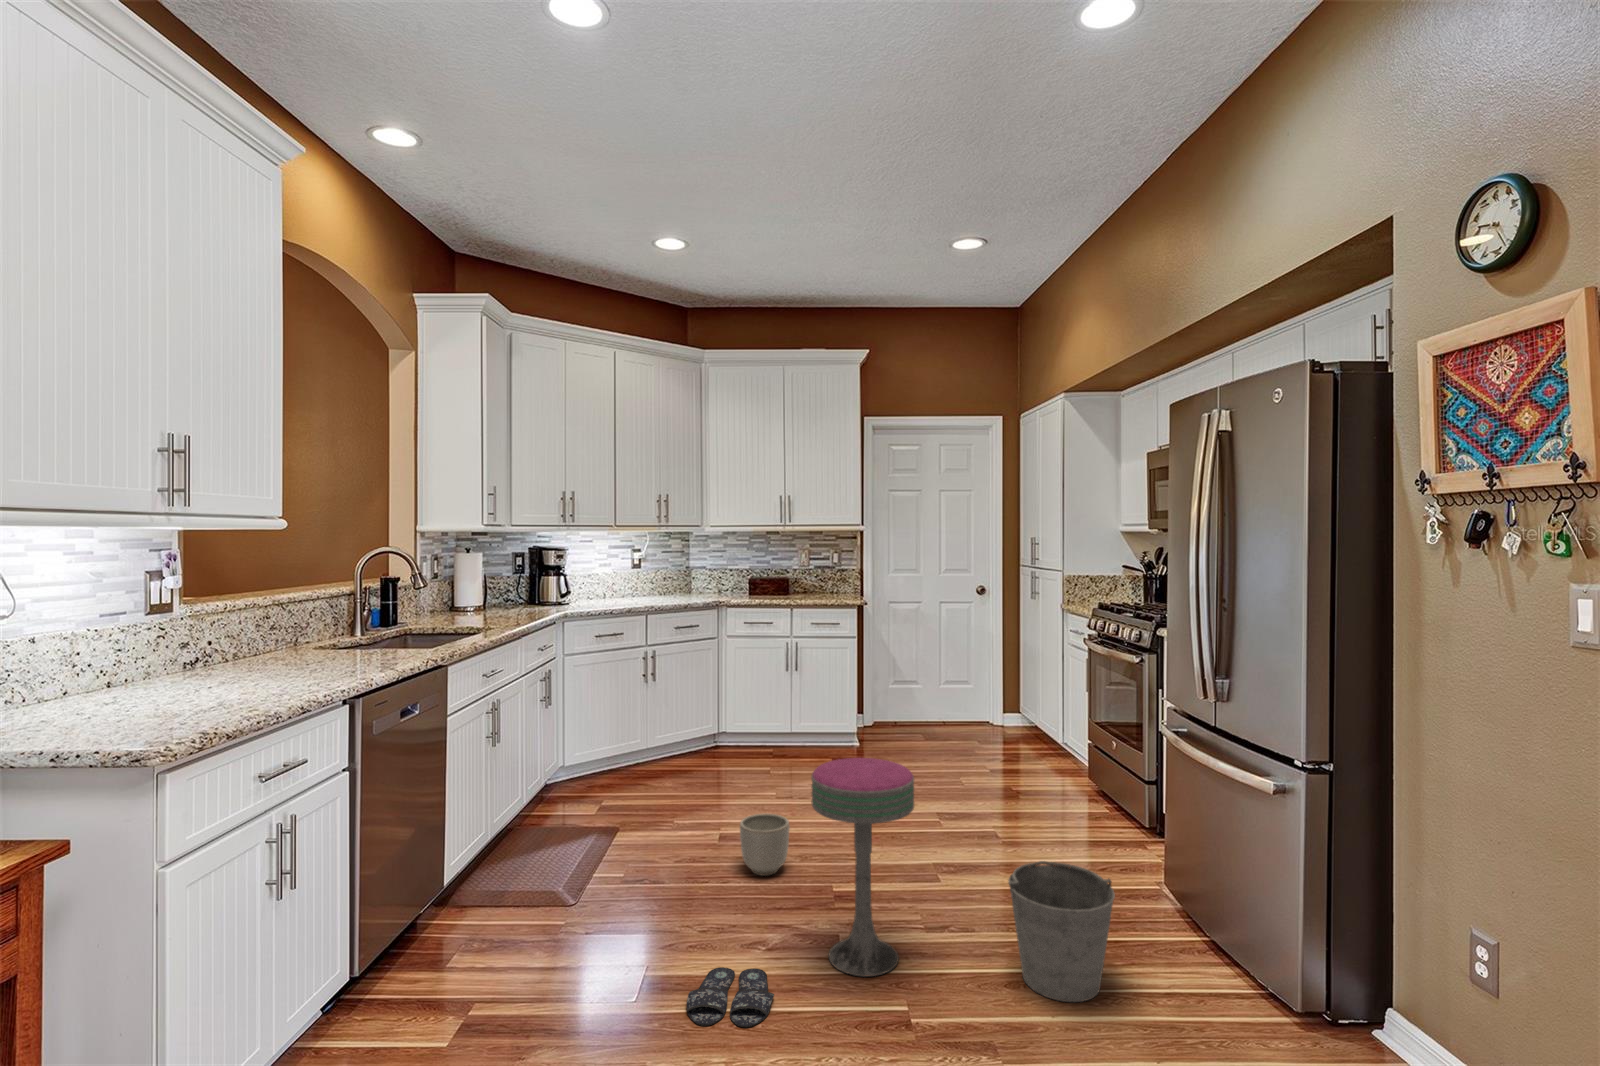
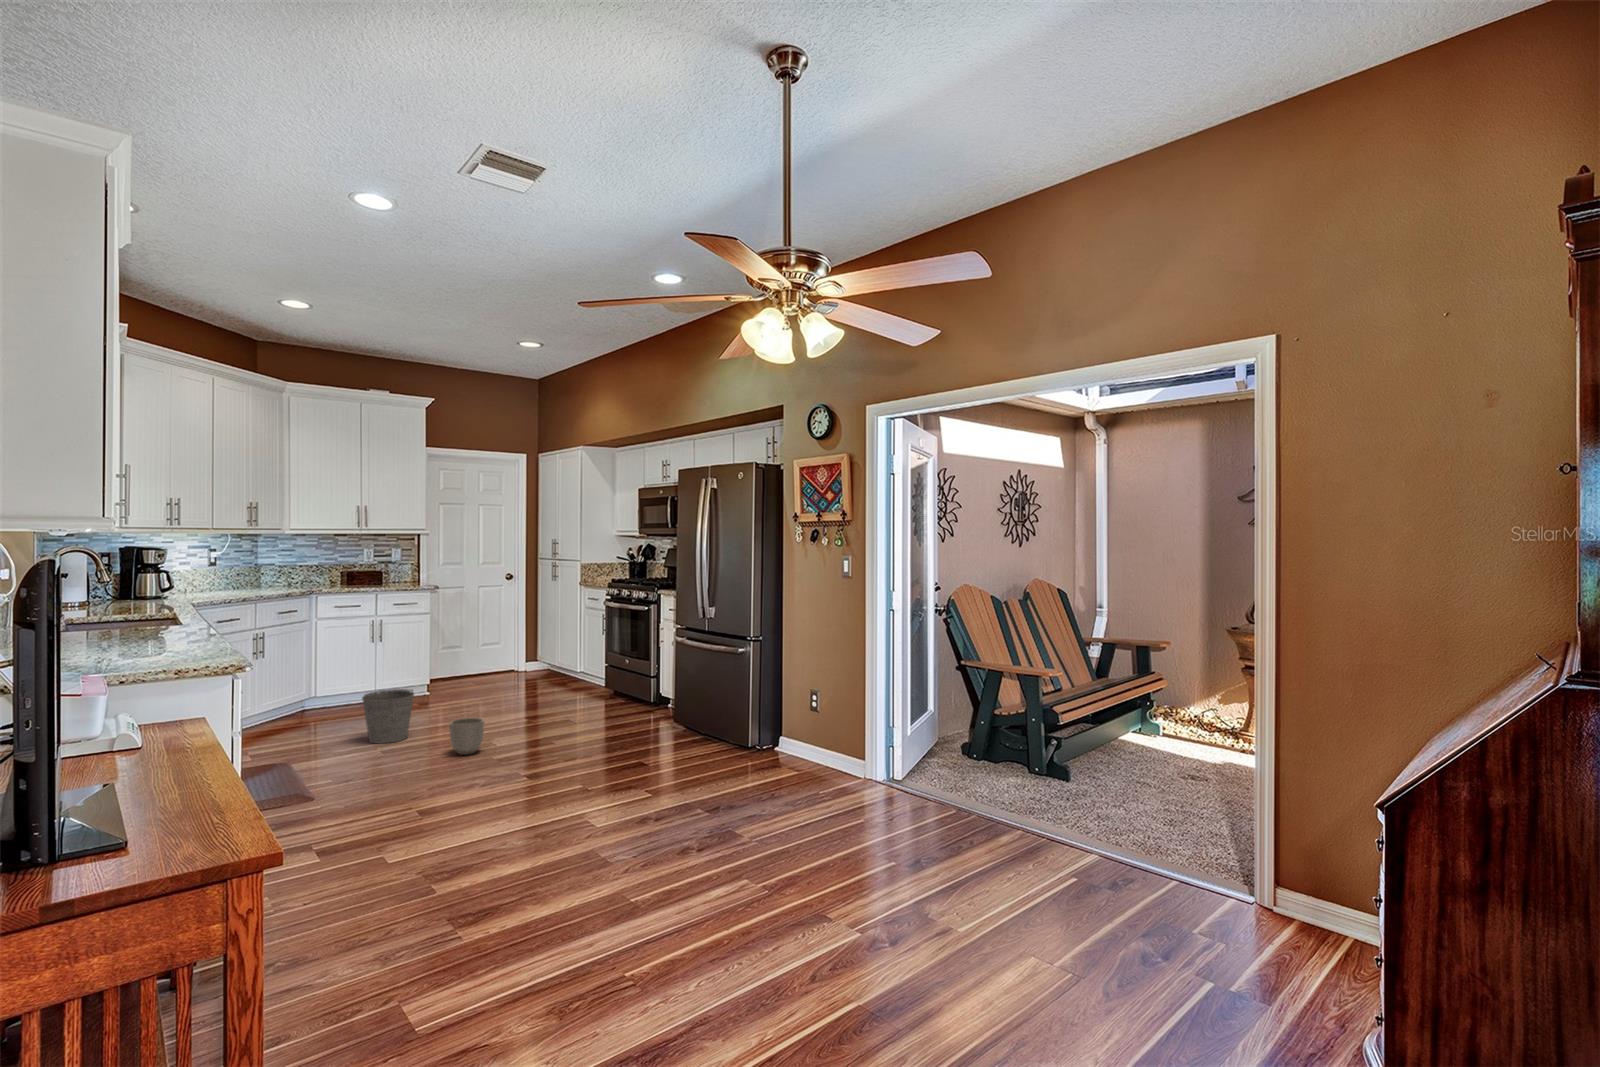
bar stool: present [811,758,914,977] -> none [543,658,600,768]
bucket: present [1008,861,1115,1002] -> present [362,689,414,744]
slippers: present [687,967,774,1027] -> none [500,776,552,795]

